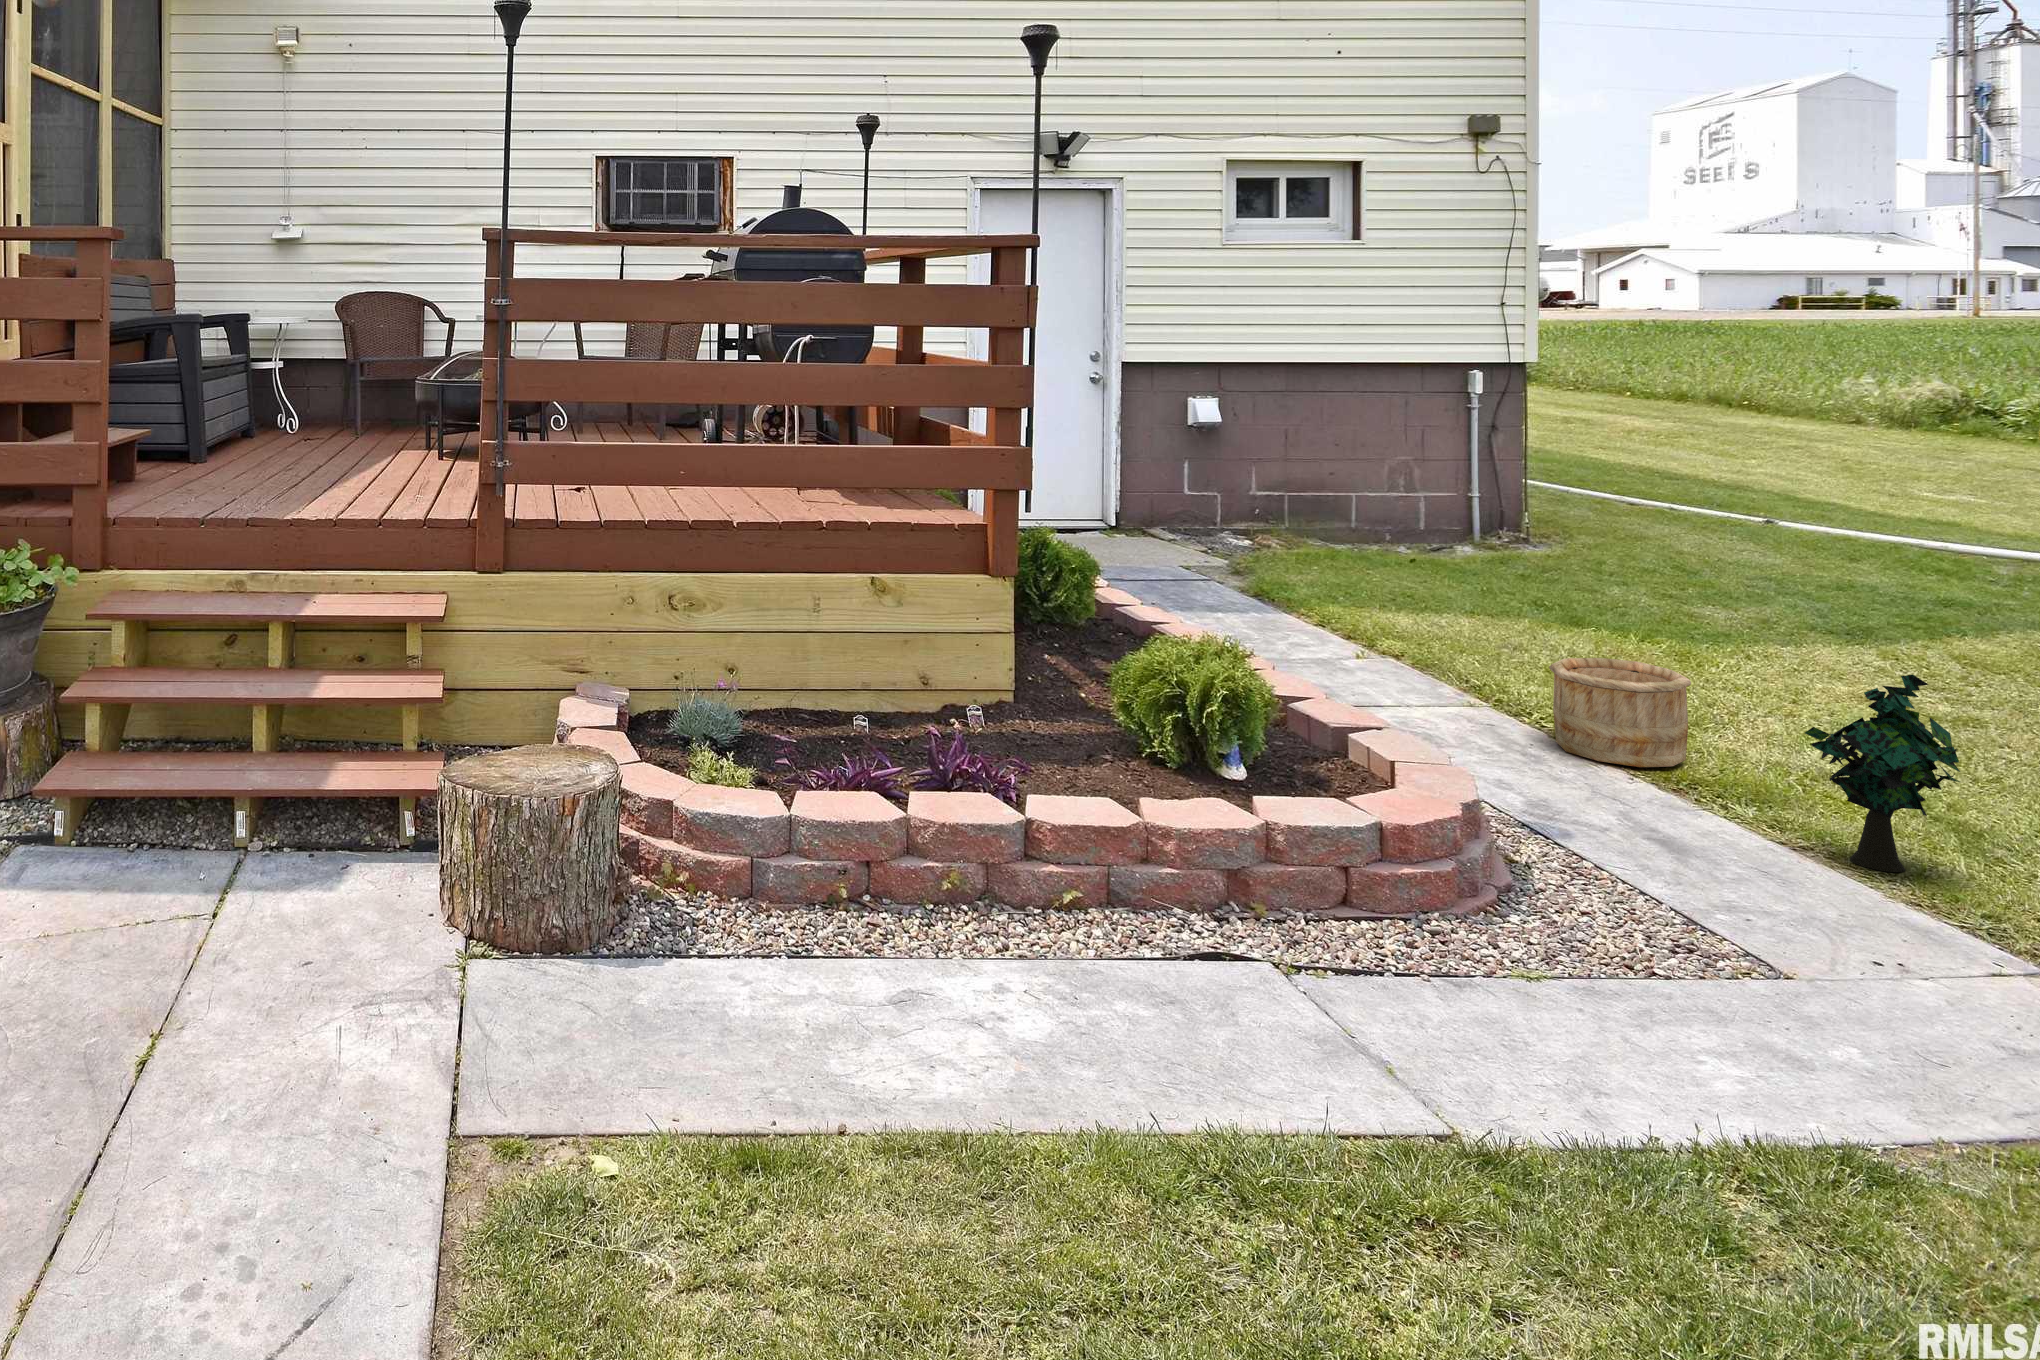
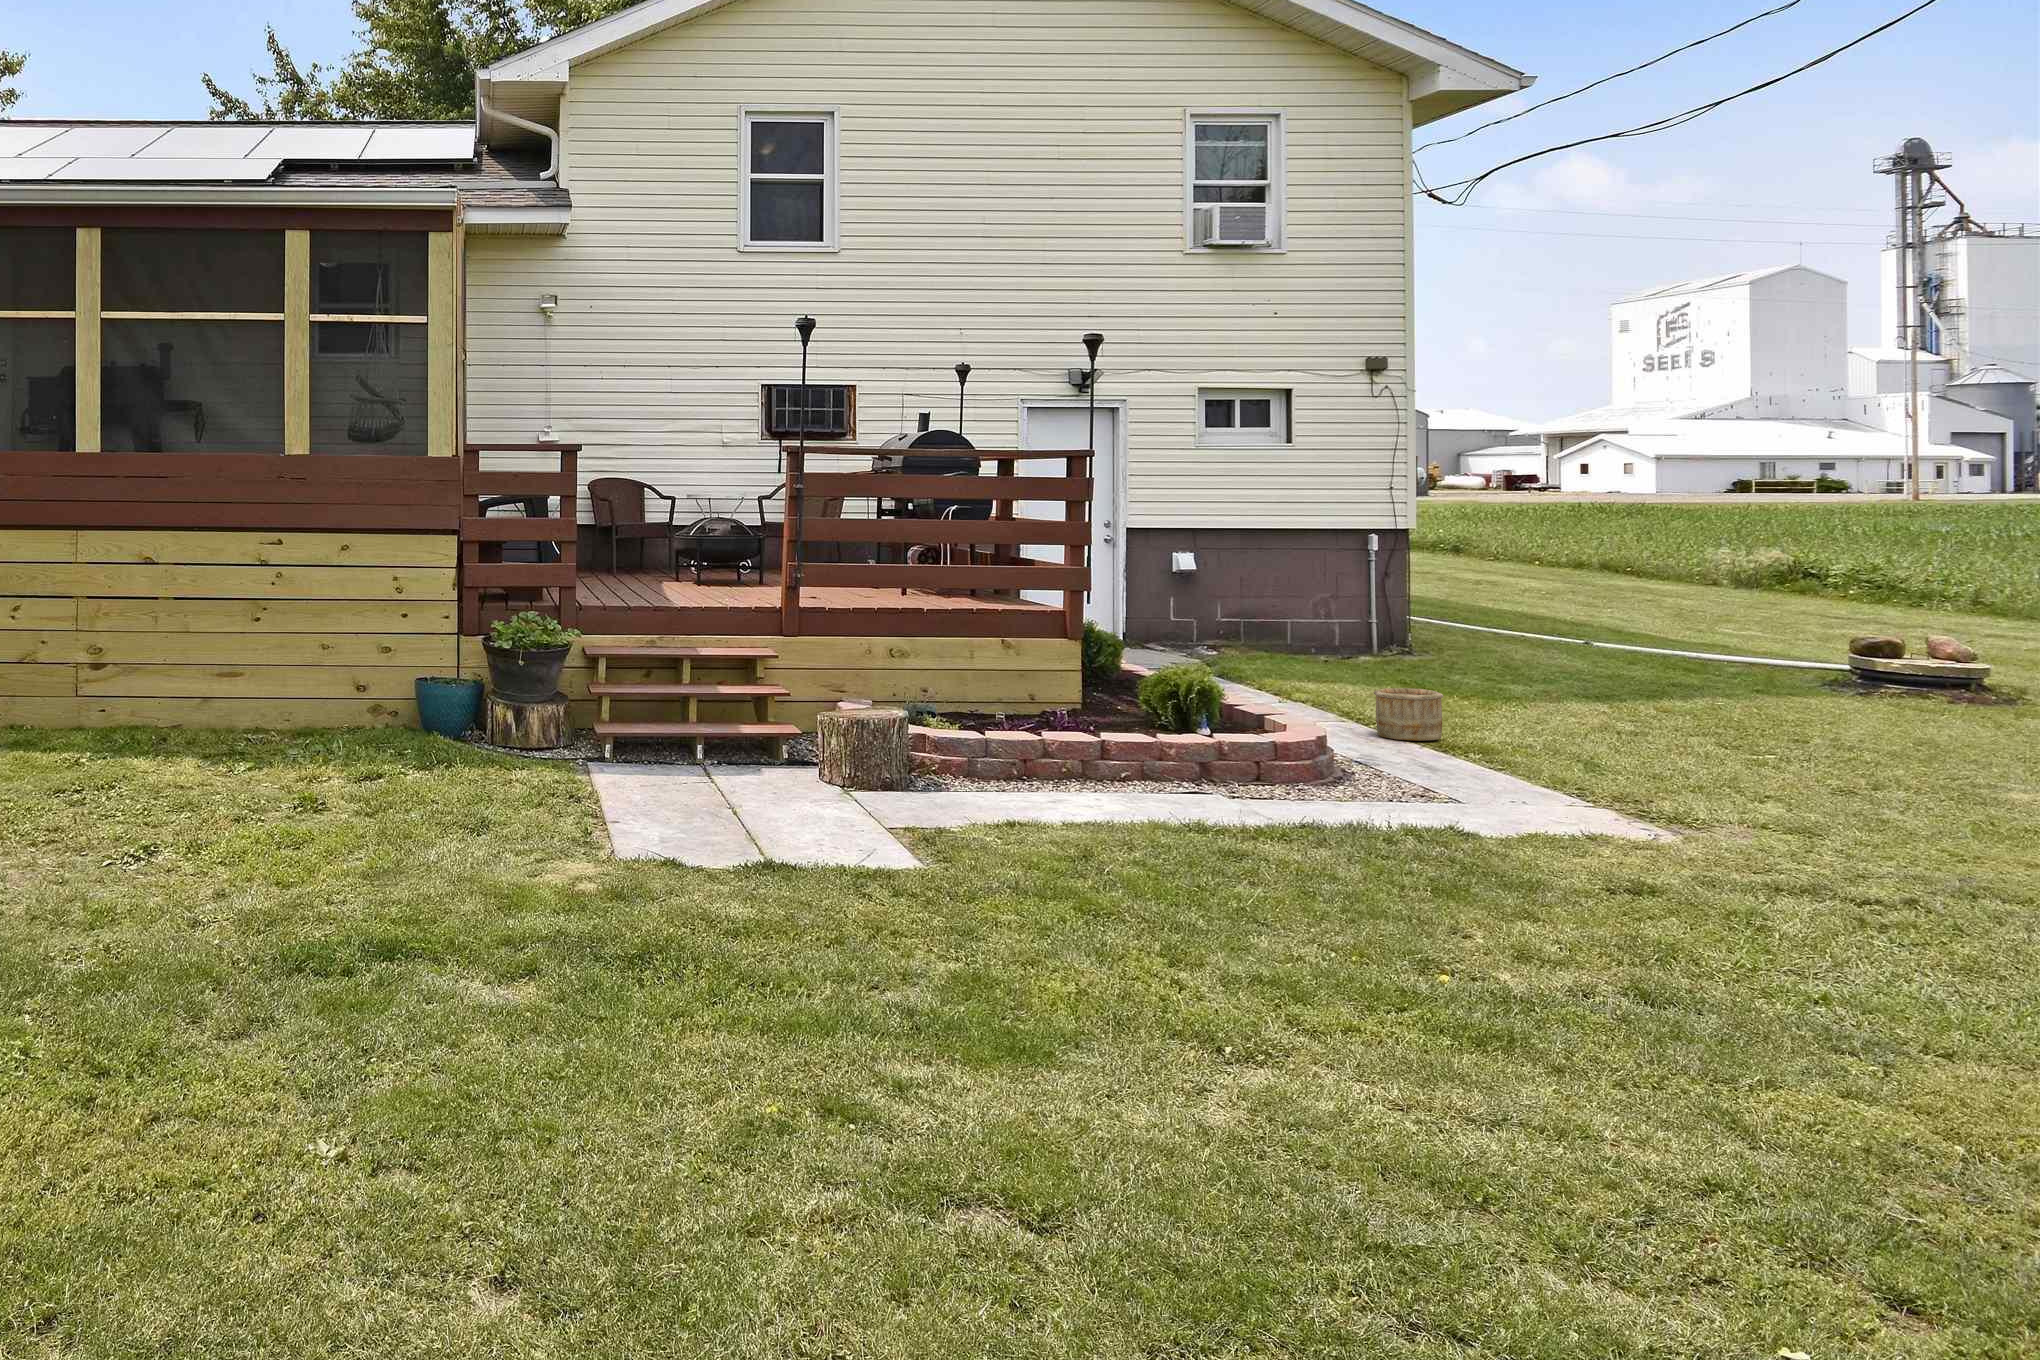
decorative plant: present [1805,675,1960,872] -> none [1479,673,1544,768]

